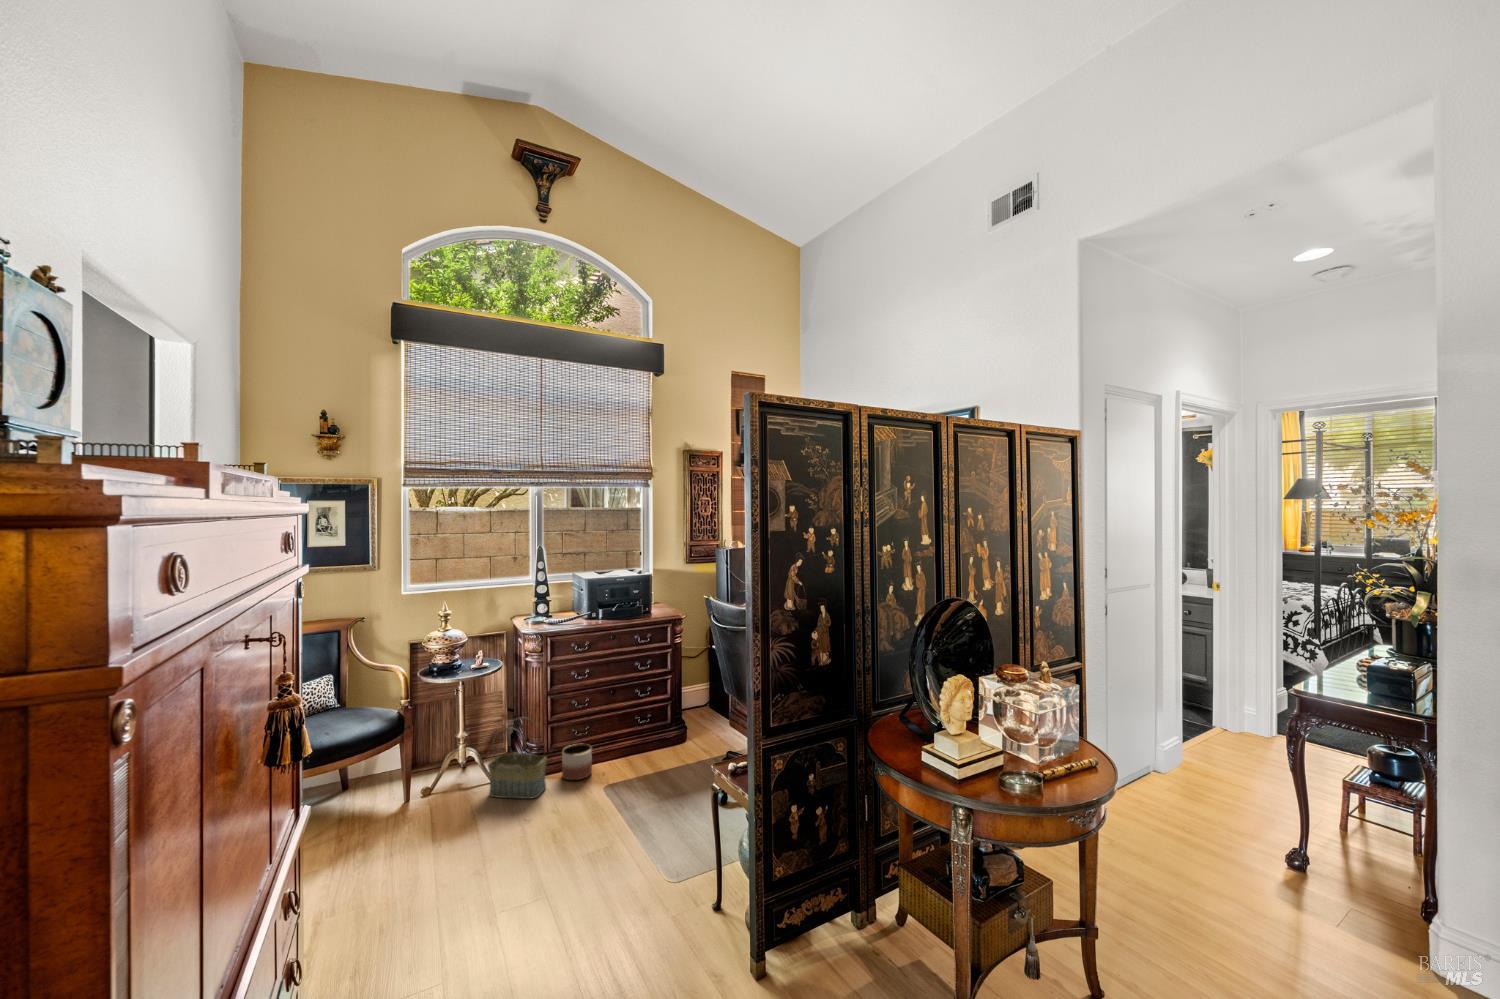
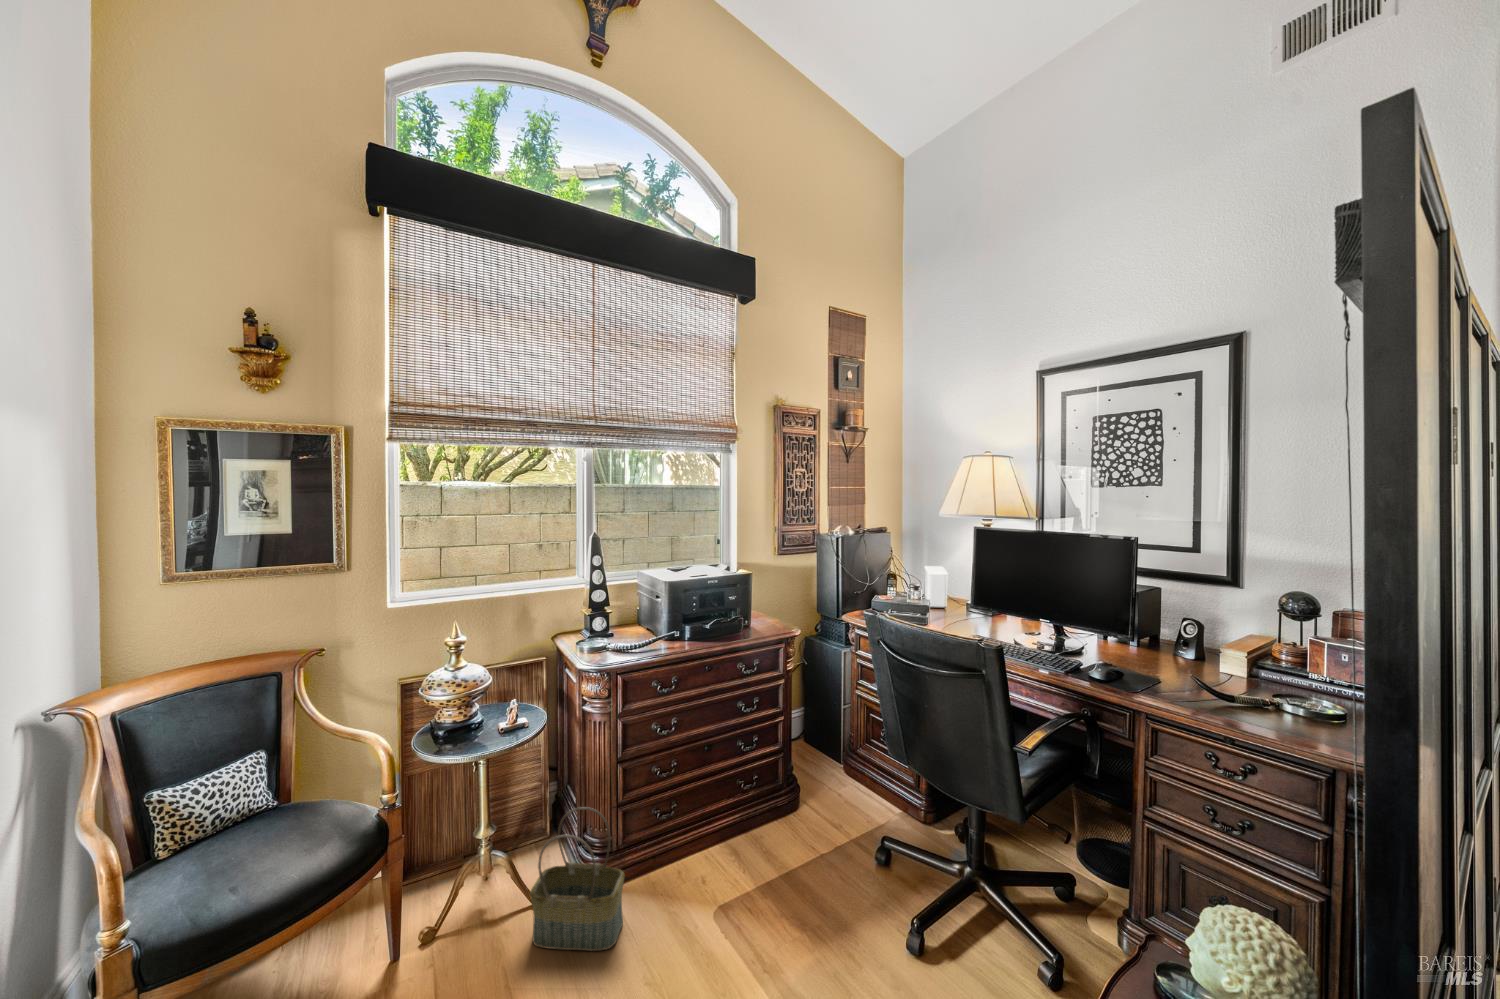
planter: present [562,744,592,780] -> none [642,834,687,901]

